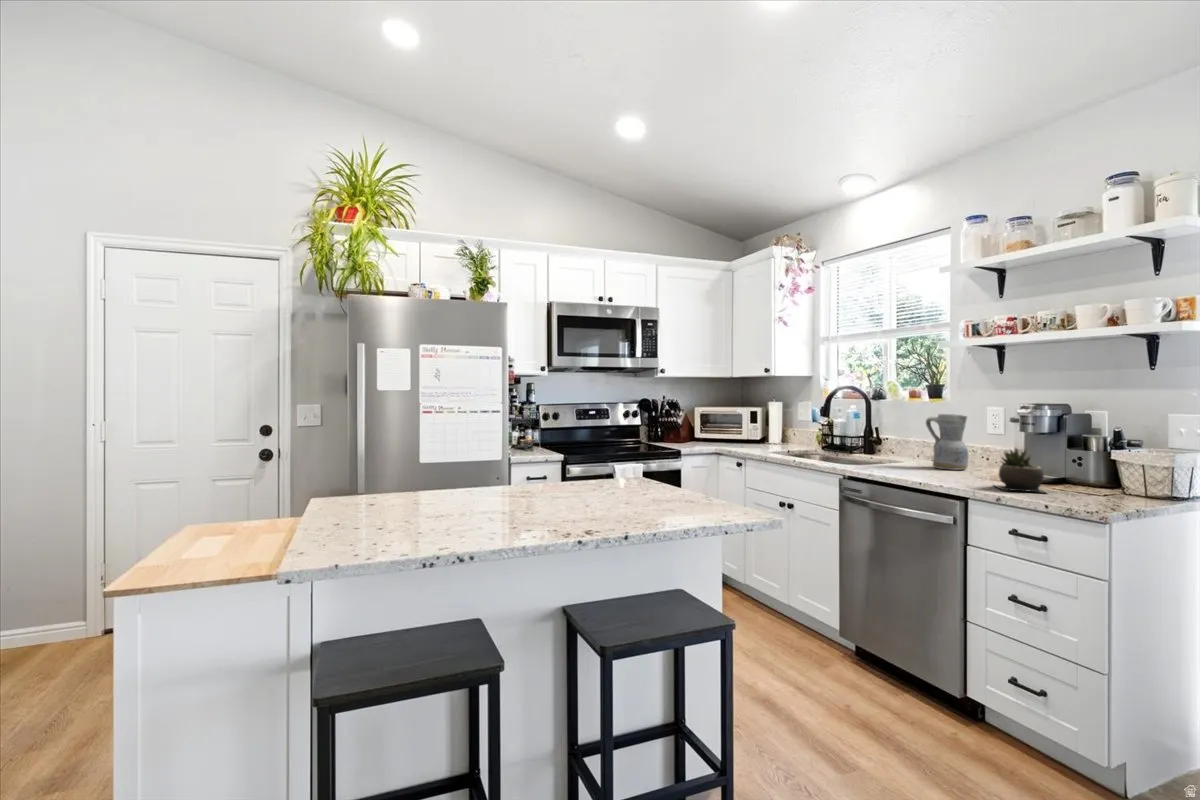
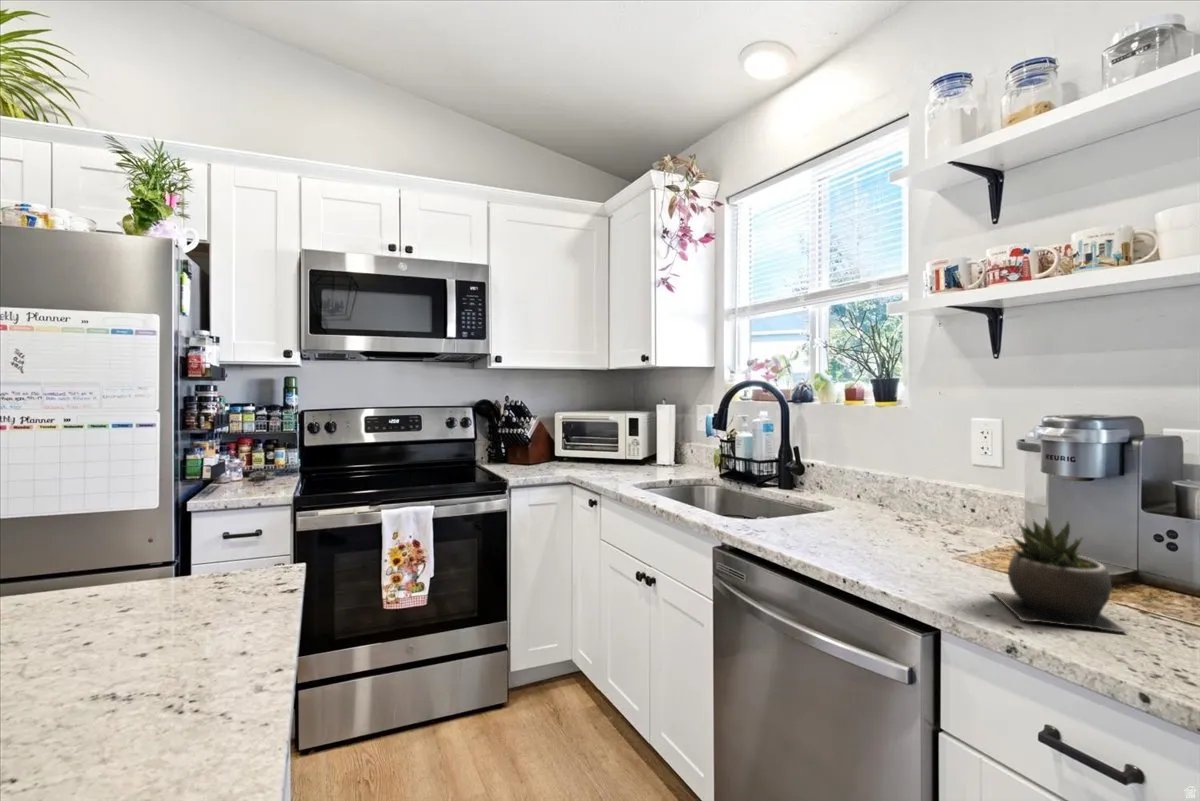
ceramic pitcher: present [926,414,968,470] -> none [866,429,939,532]

